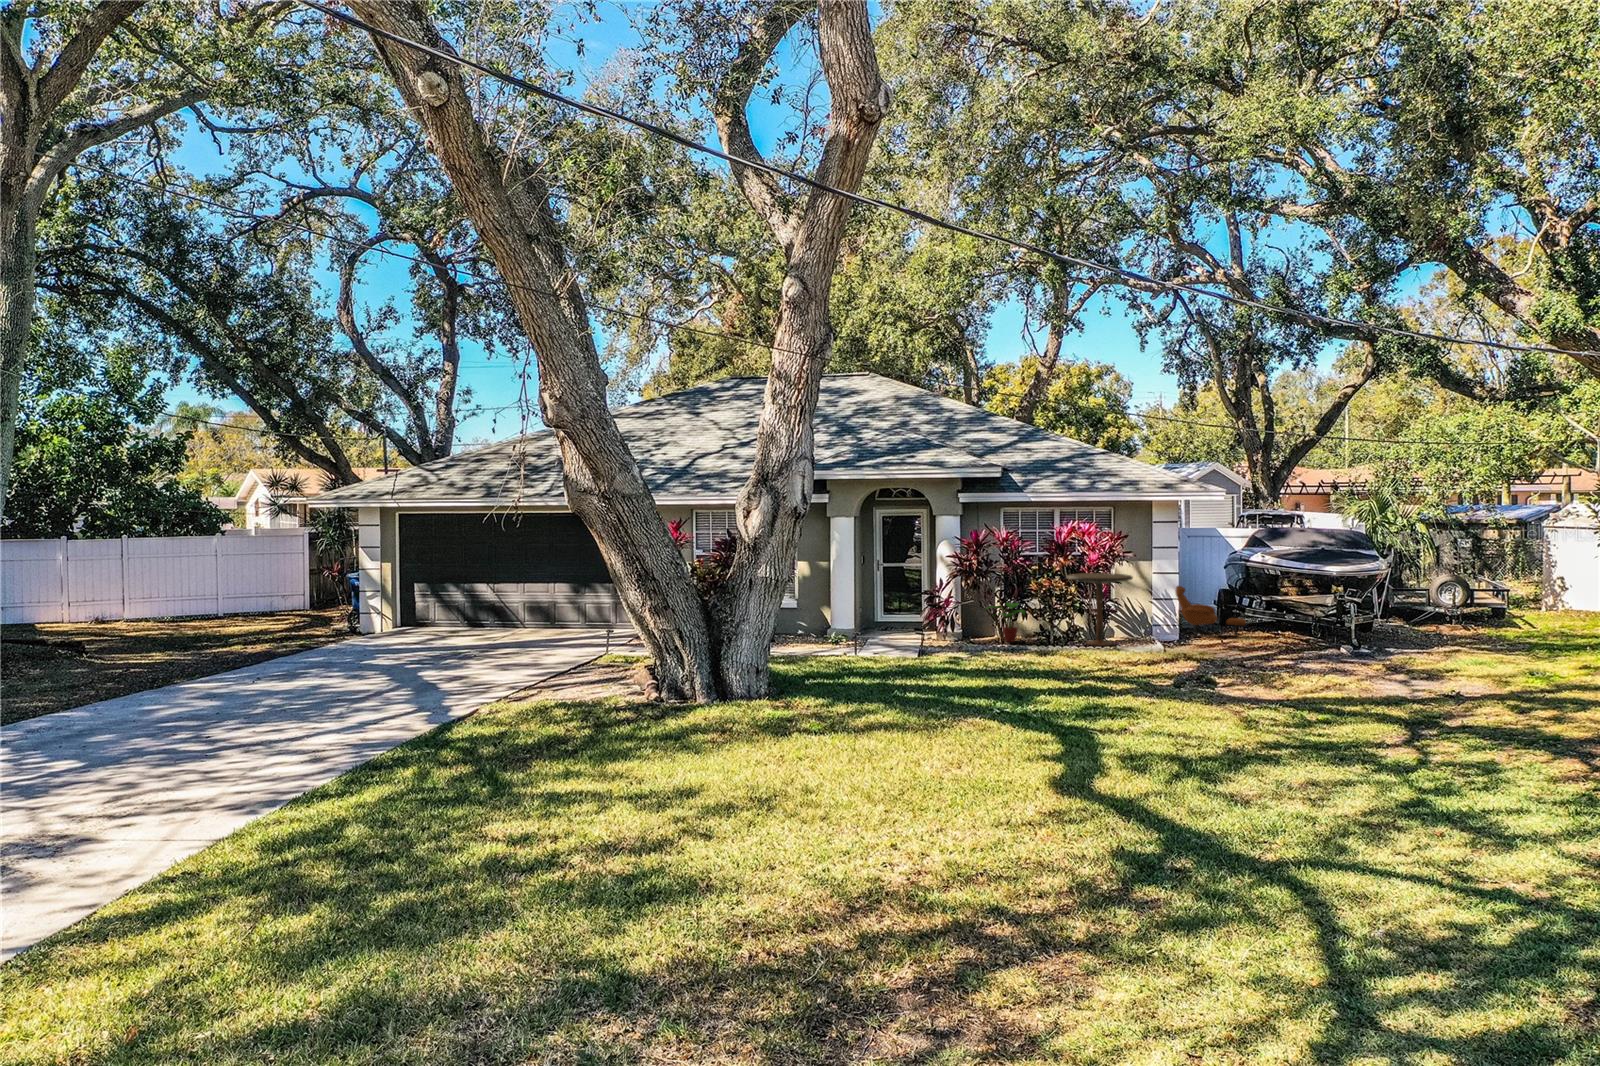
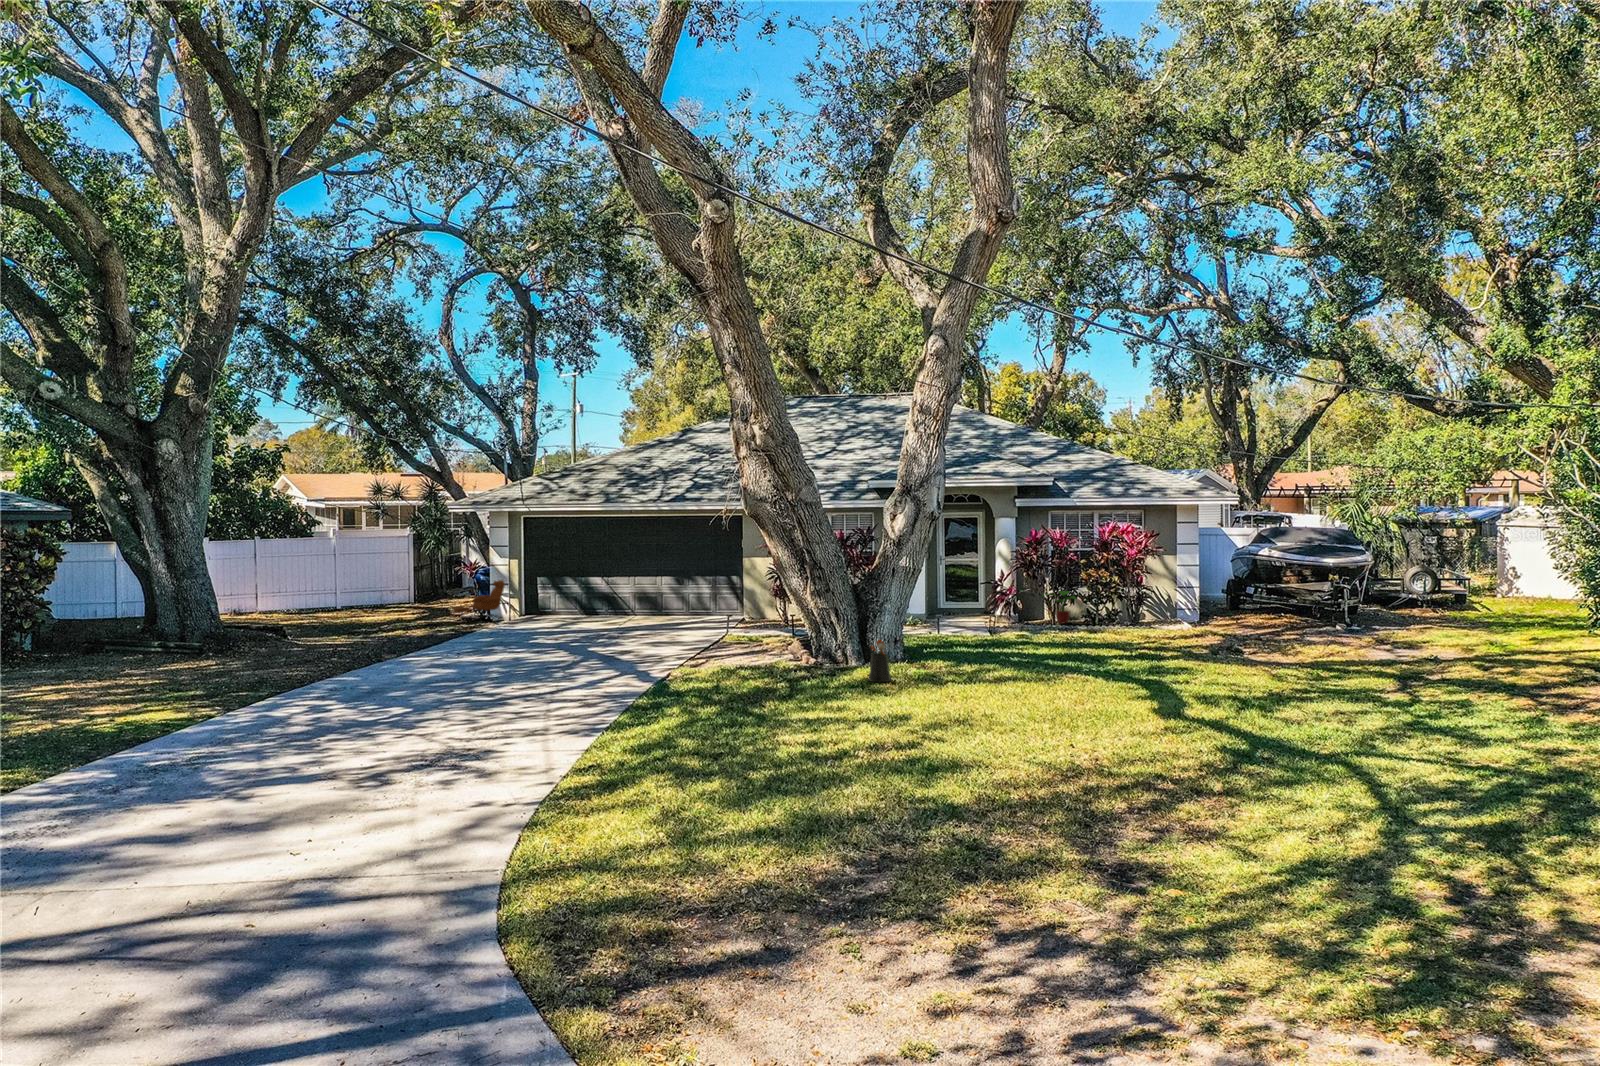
pedestal table: present [1067,573,1133,646] -> none [1110,566,1167,626]
lounge chair: present [1175,586,1246,637] -> present [454,580,505,621]
watering can: none [711,667,741,724] -> present [869,640,891,682]

